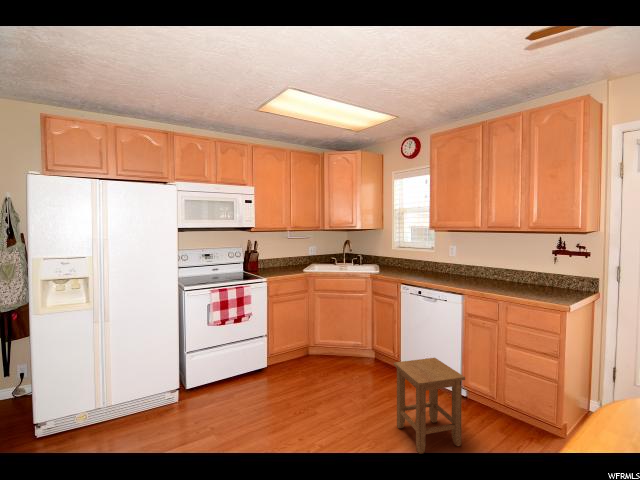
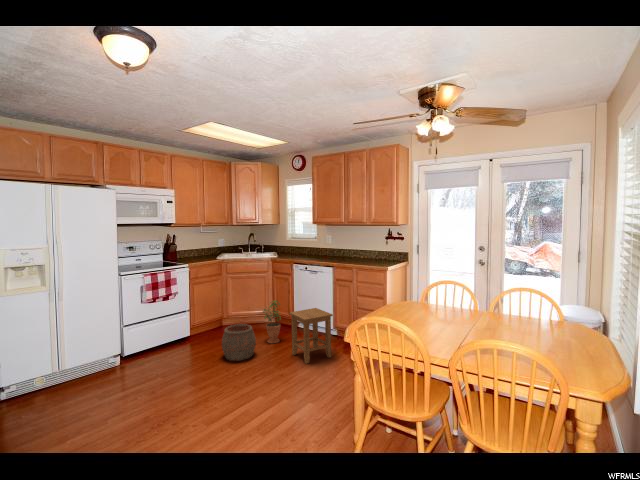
potted plant: none [355,332,382,397] -> present [263,300,281,343]
woven basket: none [297,368,344,425] -> present [222,324,256,361]

